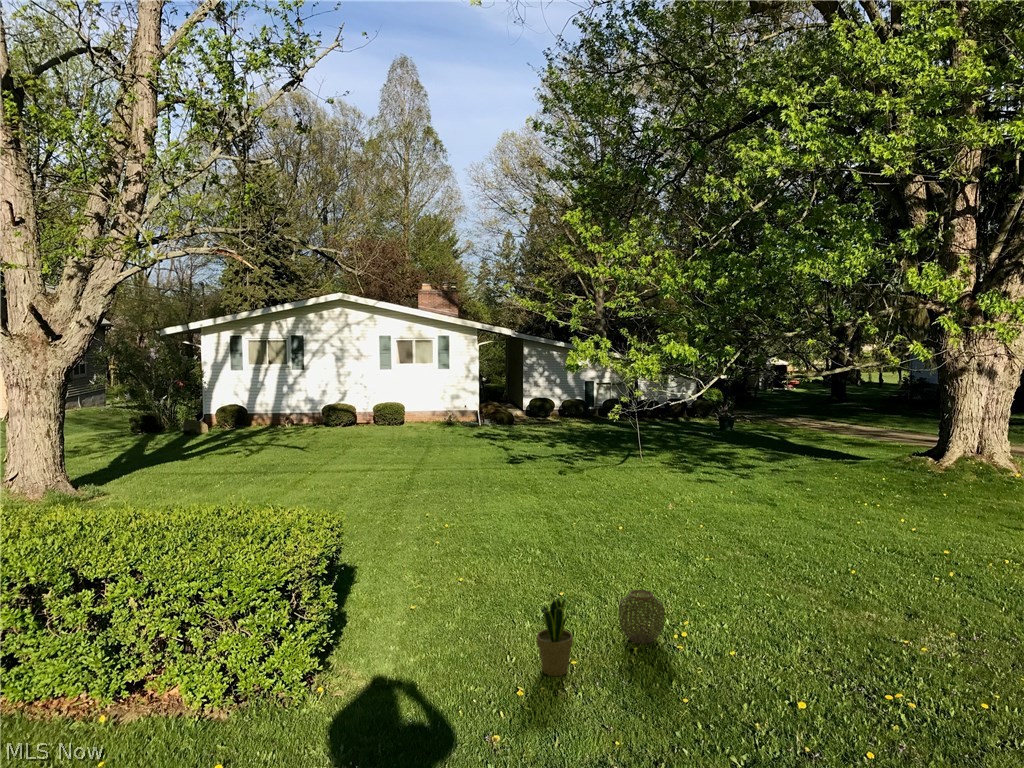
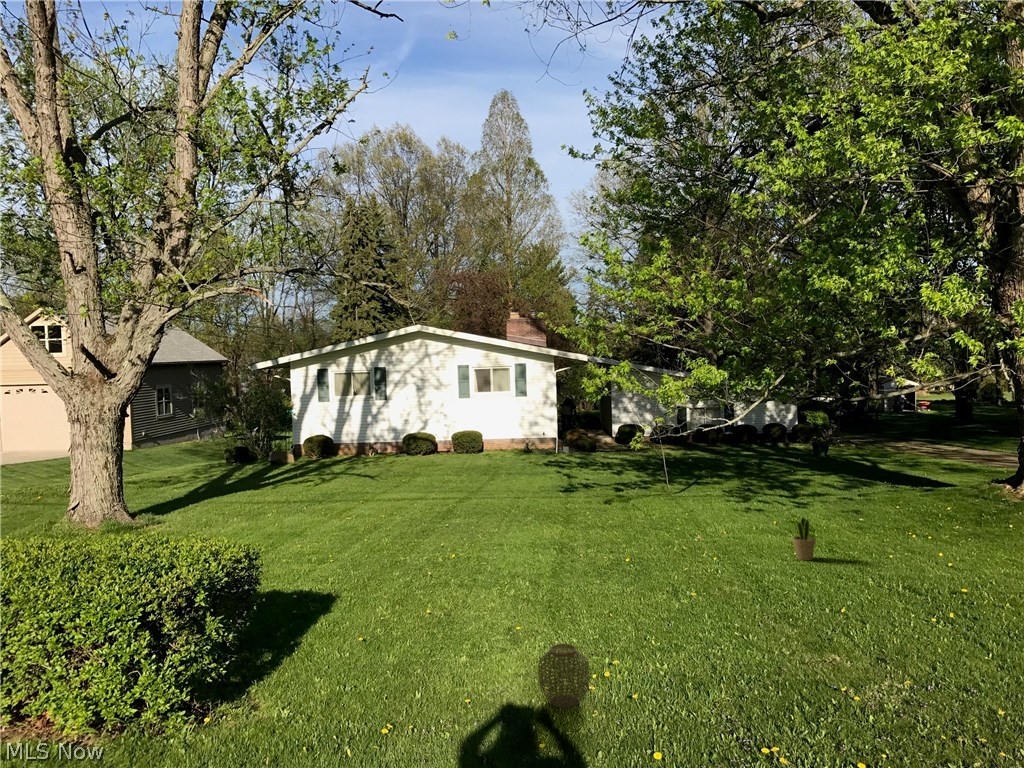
potted plant: present [537,598,577,676] -> present [793,518,817,560]

